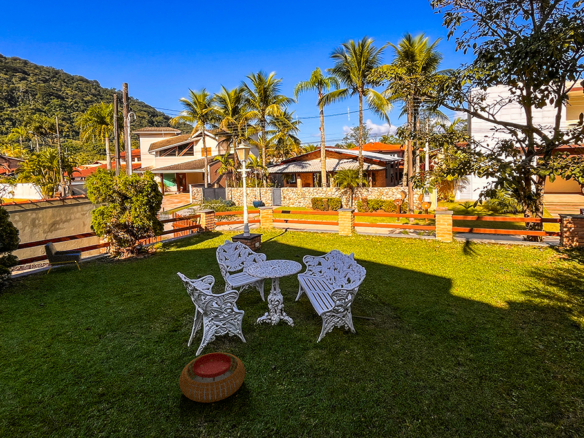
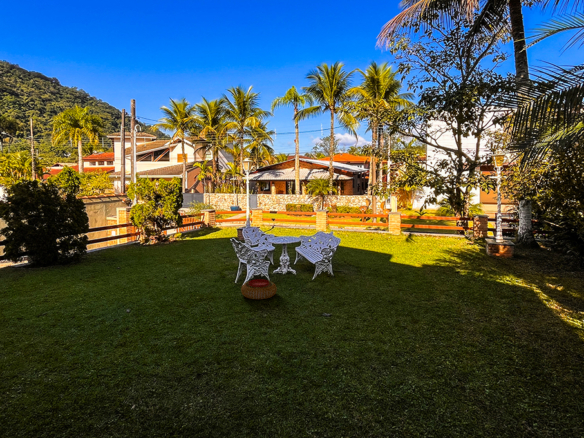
armchair: present [44,242,82,274] -> none [92,229,119,253]

